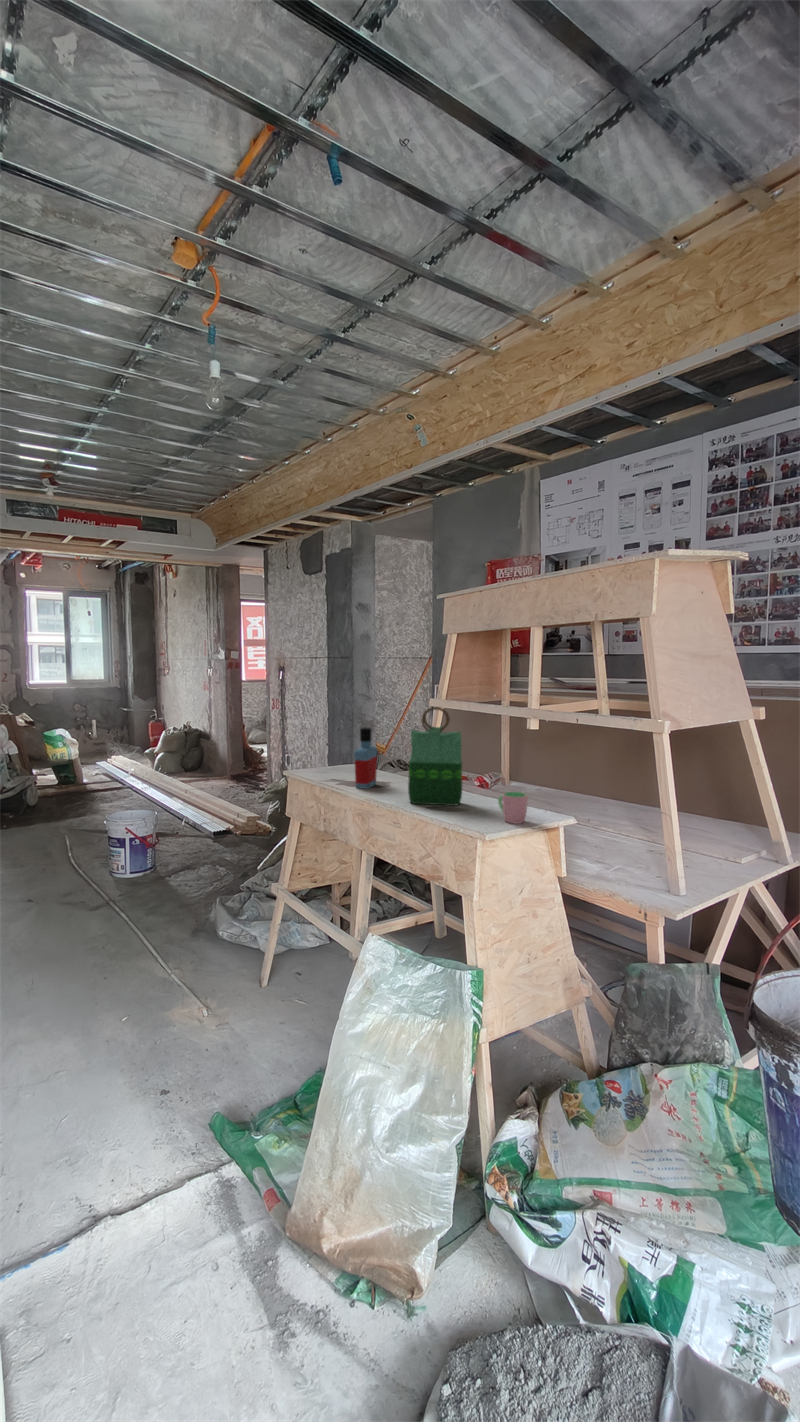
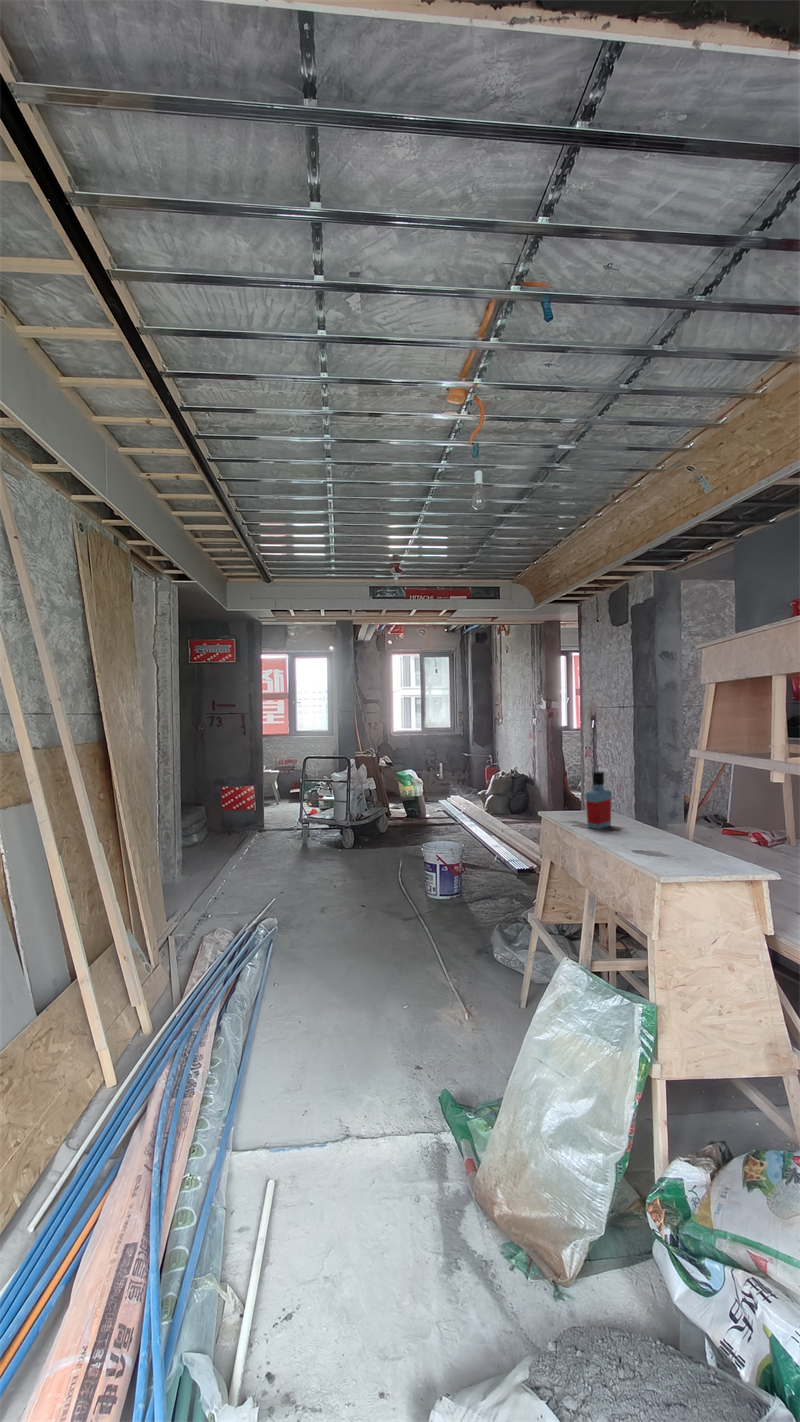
tote bag: present [408,707,462,805] -> none [620,753,676,849]
cup: present [498,792,528,824] -> none [695,838,722,870]

